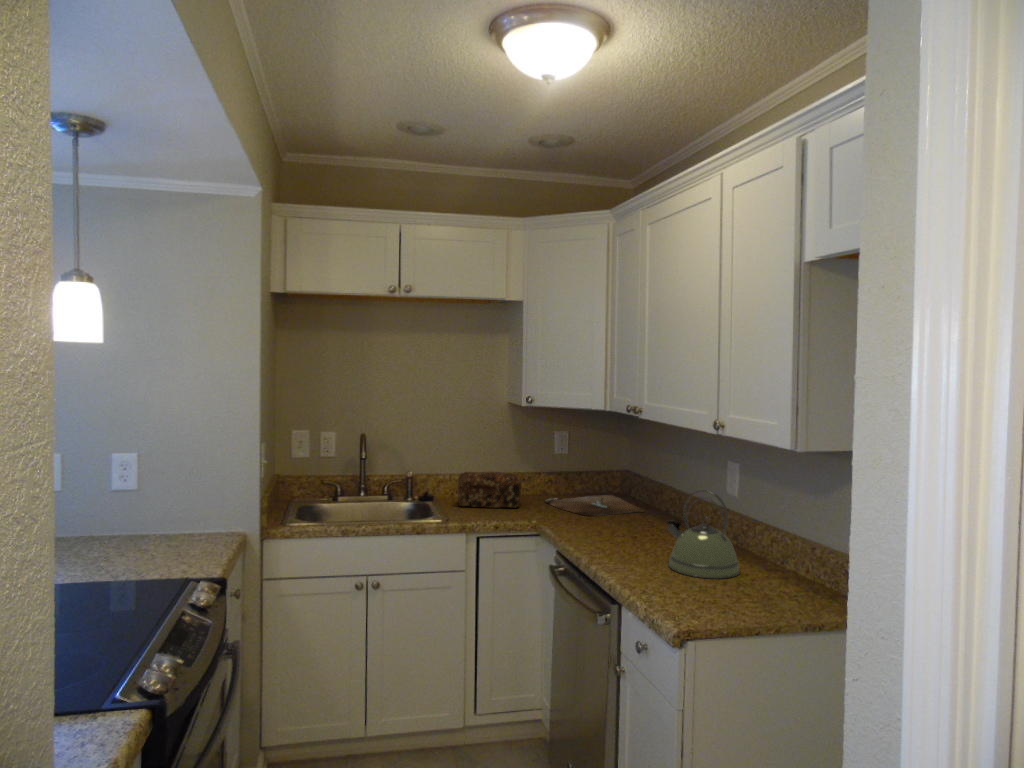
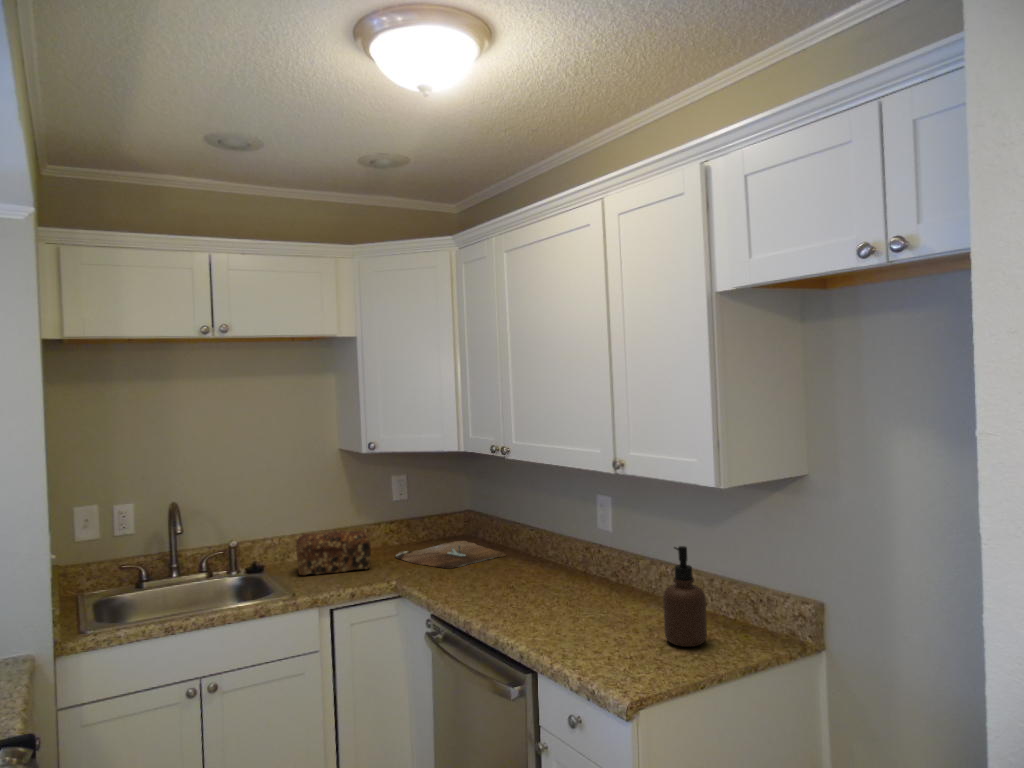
kettle: present [666,490,740,579] -> none [555,529,637,624]
soap dispenser: none [752,511,796,608] -> present [663,546,707,647]

